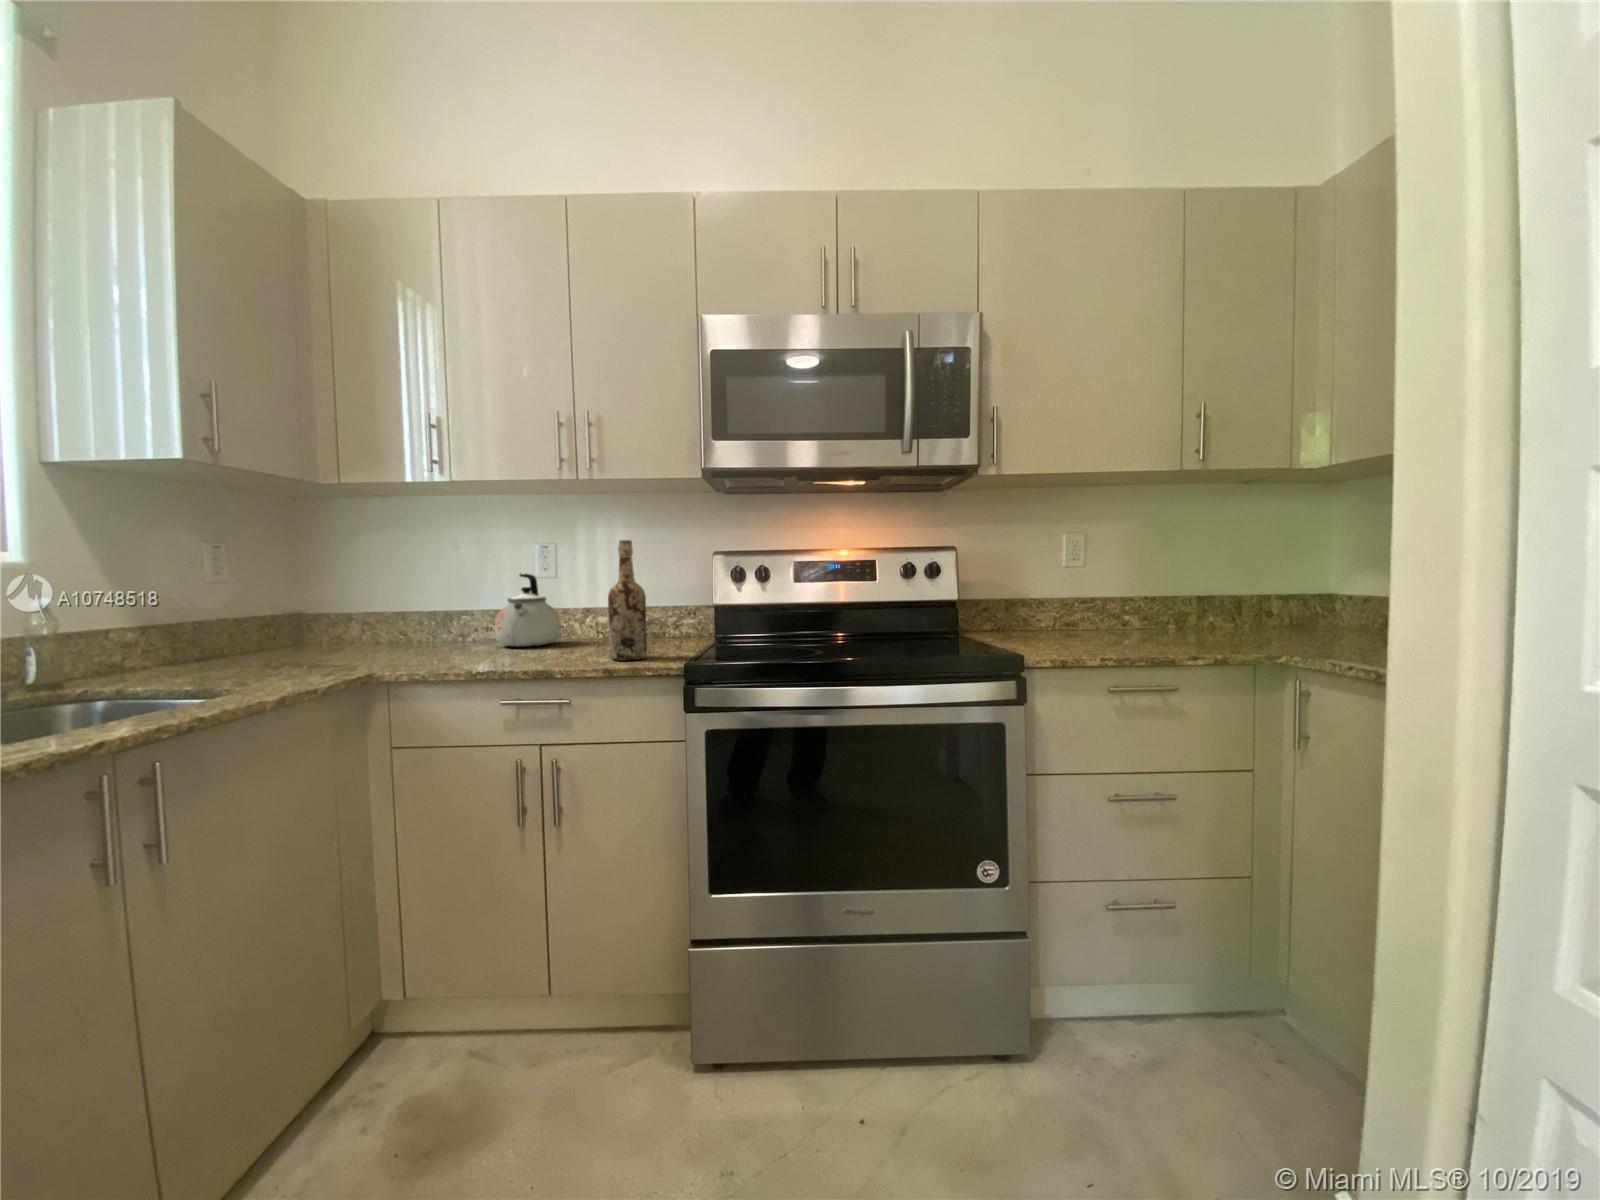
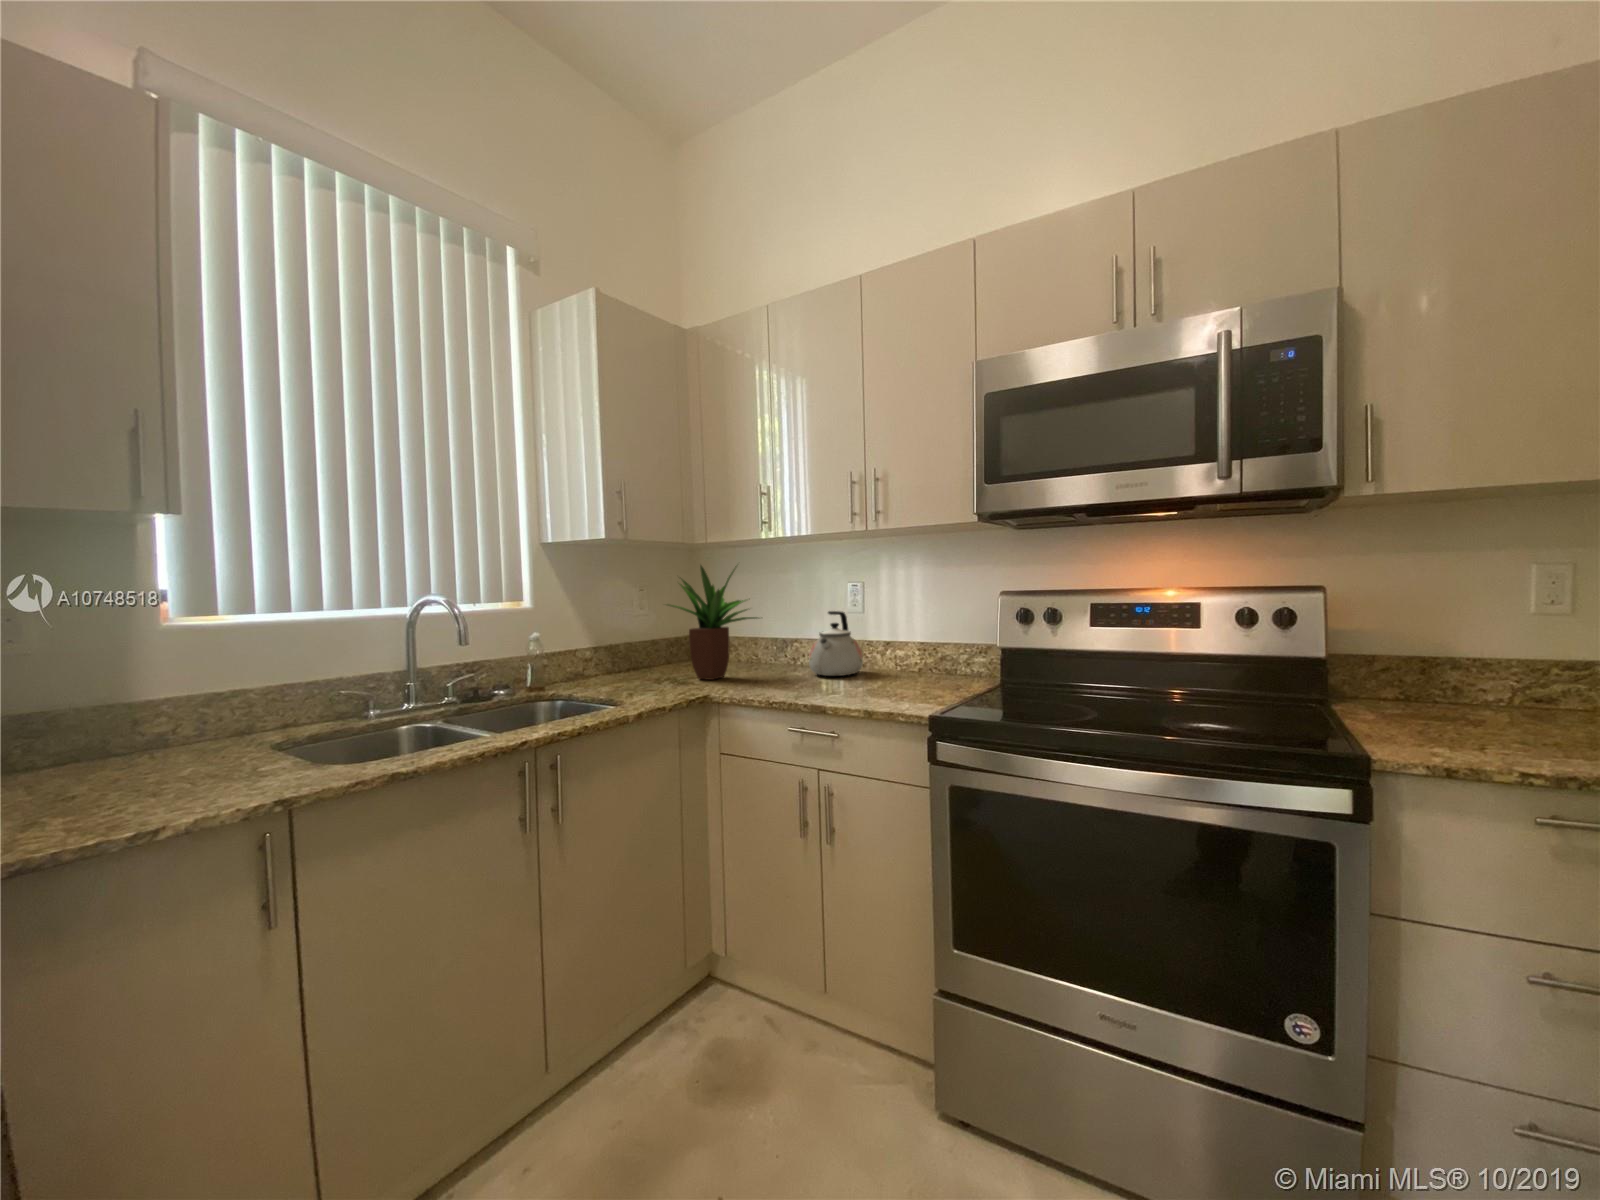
potted plant: none [284,507,435,660] -> present [668,566,758,680]
wine bottle: present [608,540,647,661] -> none [877,589,913,703]

